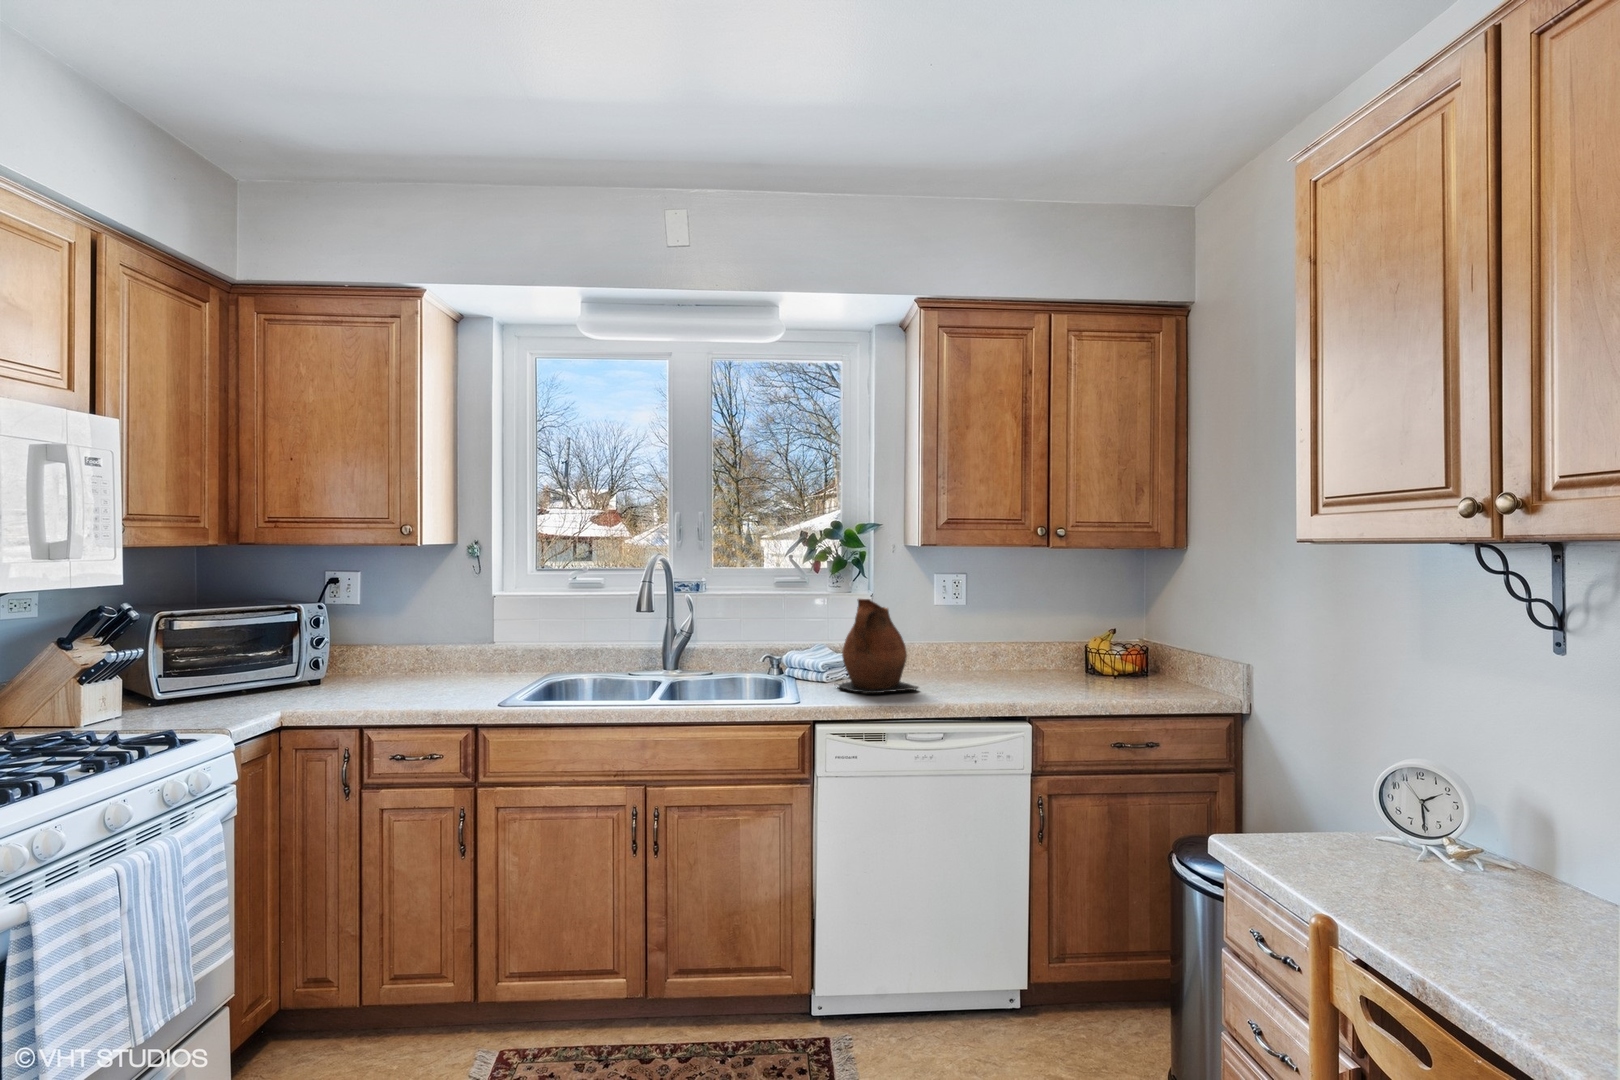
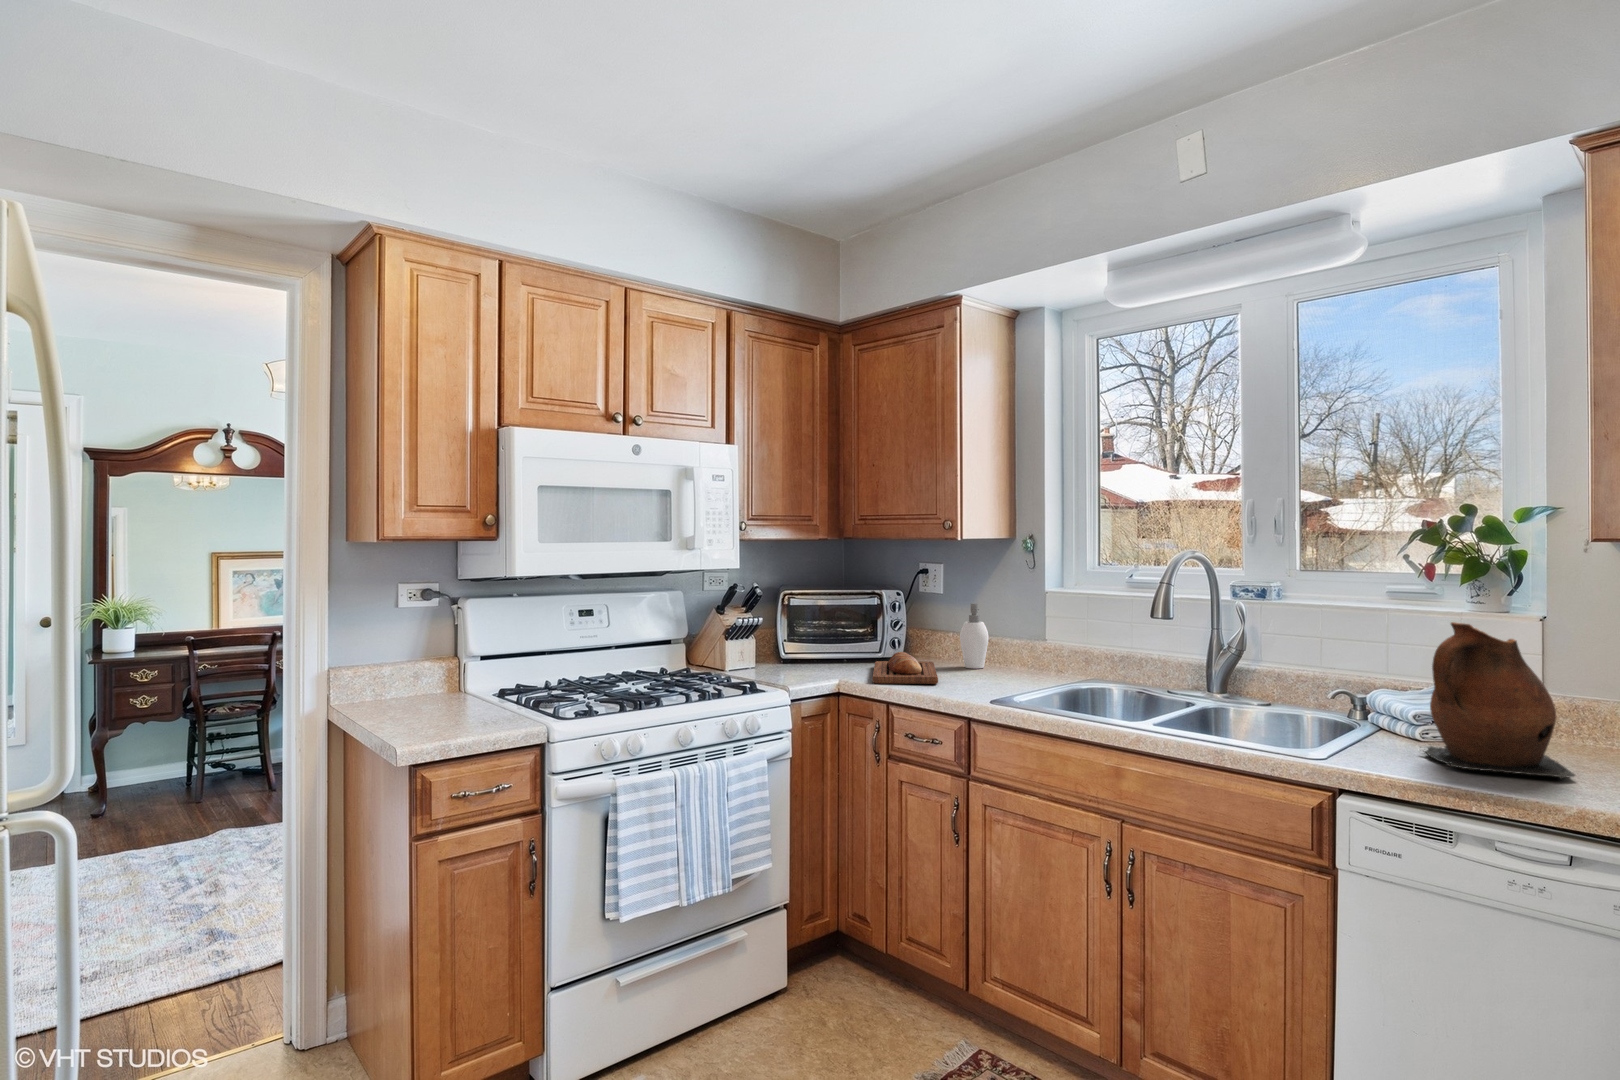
soap dispenser: none [395,611,427,679] -> present [960,603,989,668]
bread loaf: none [298,669,411,707] -> present [872,652,938,684]

